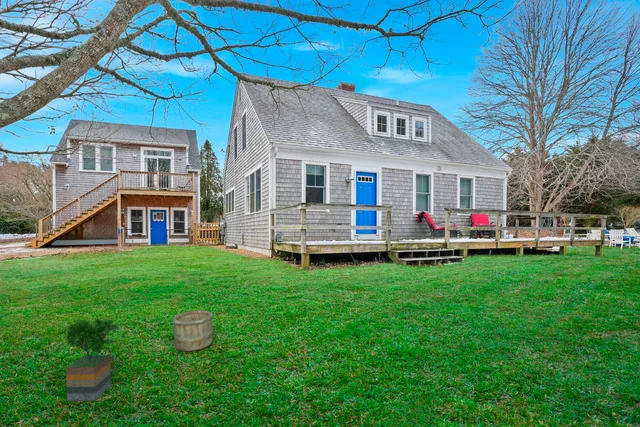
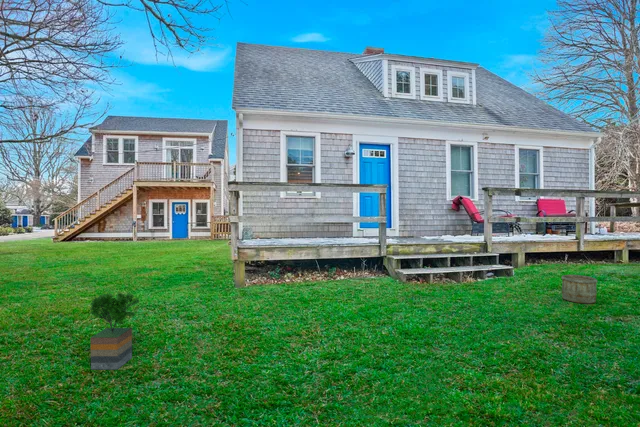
wooden bucket: present [172,310,213,351] -> present [561,275,598,303]

